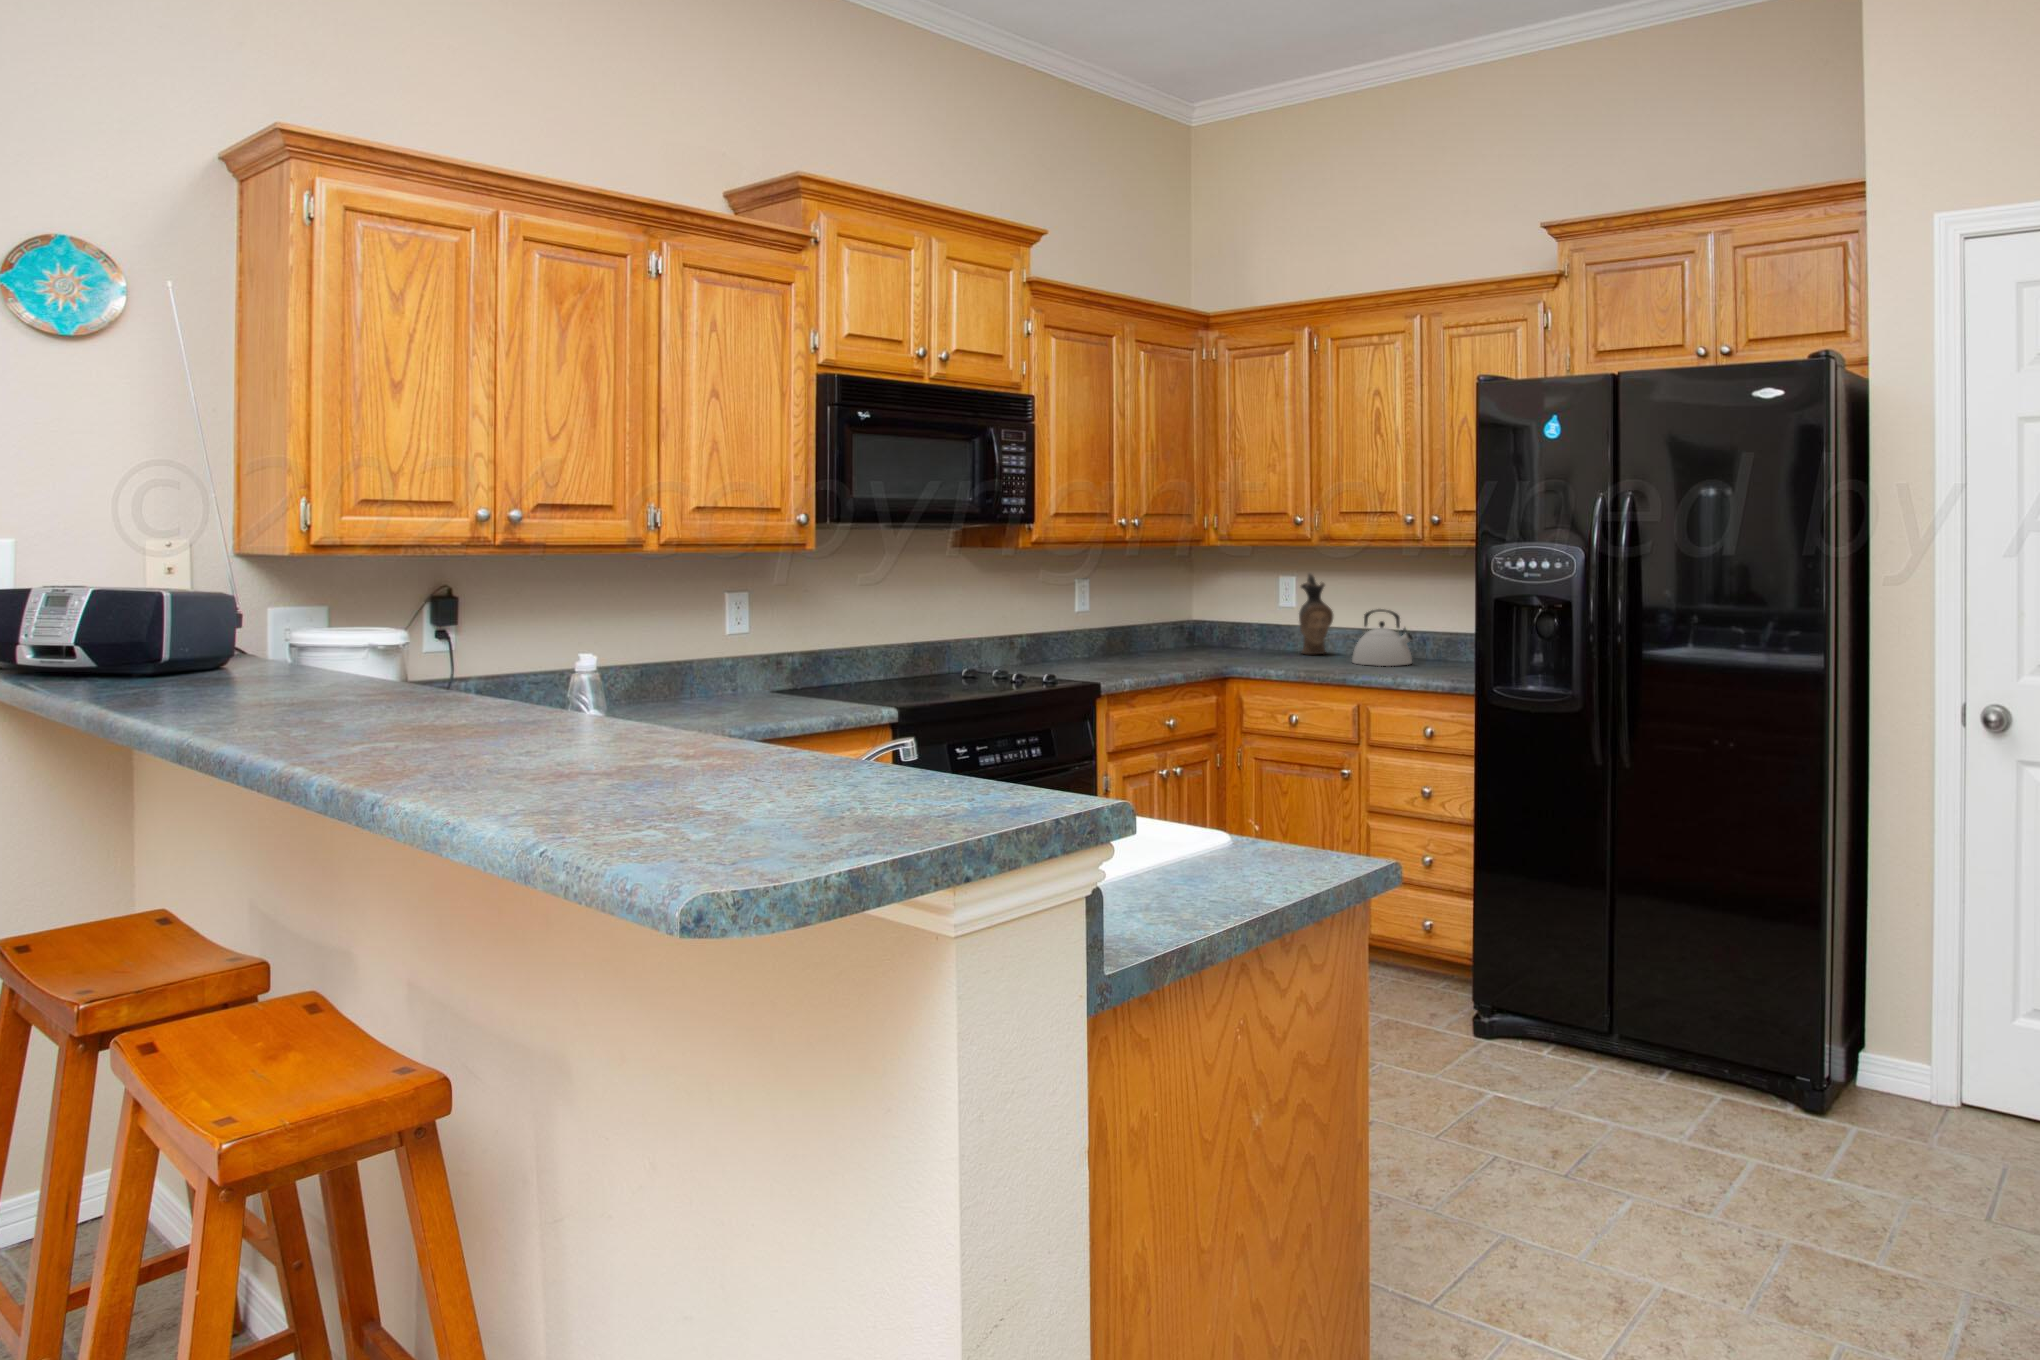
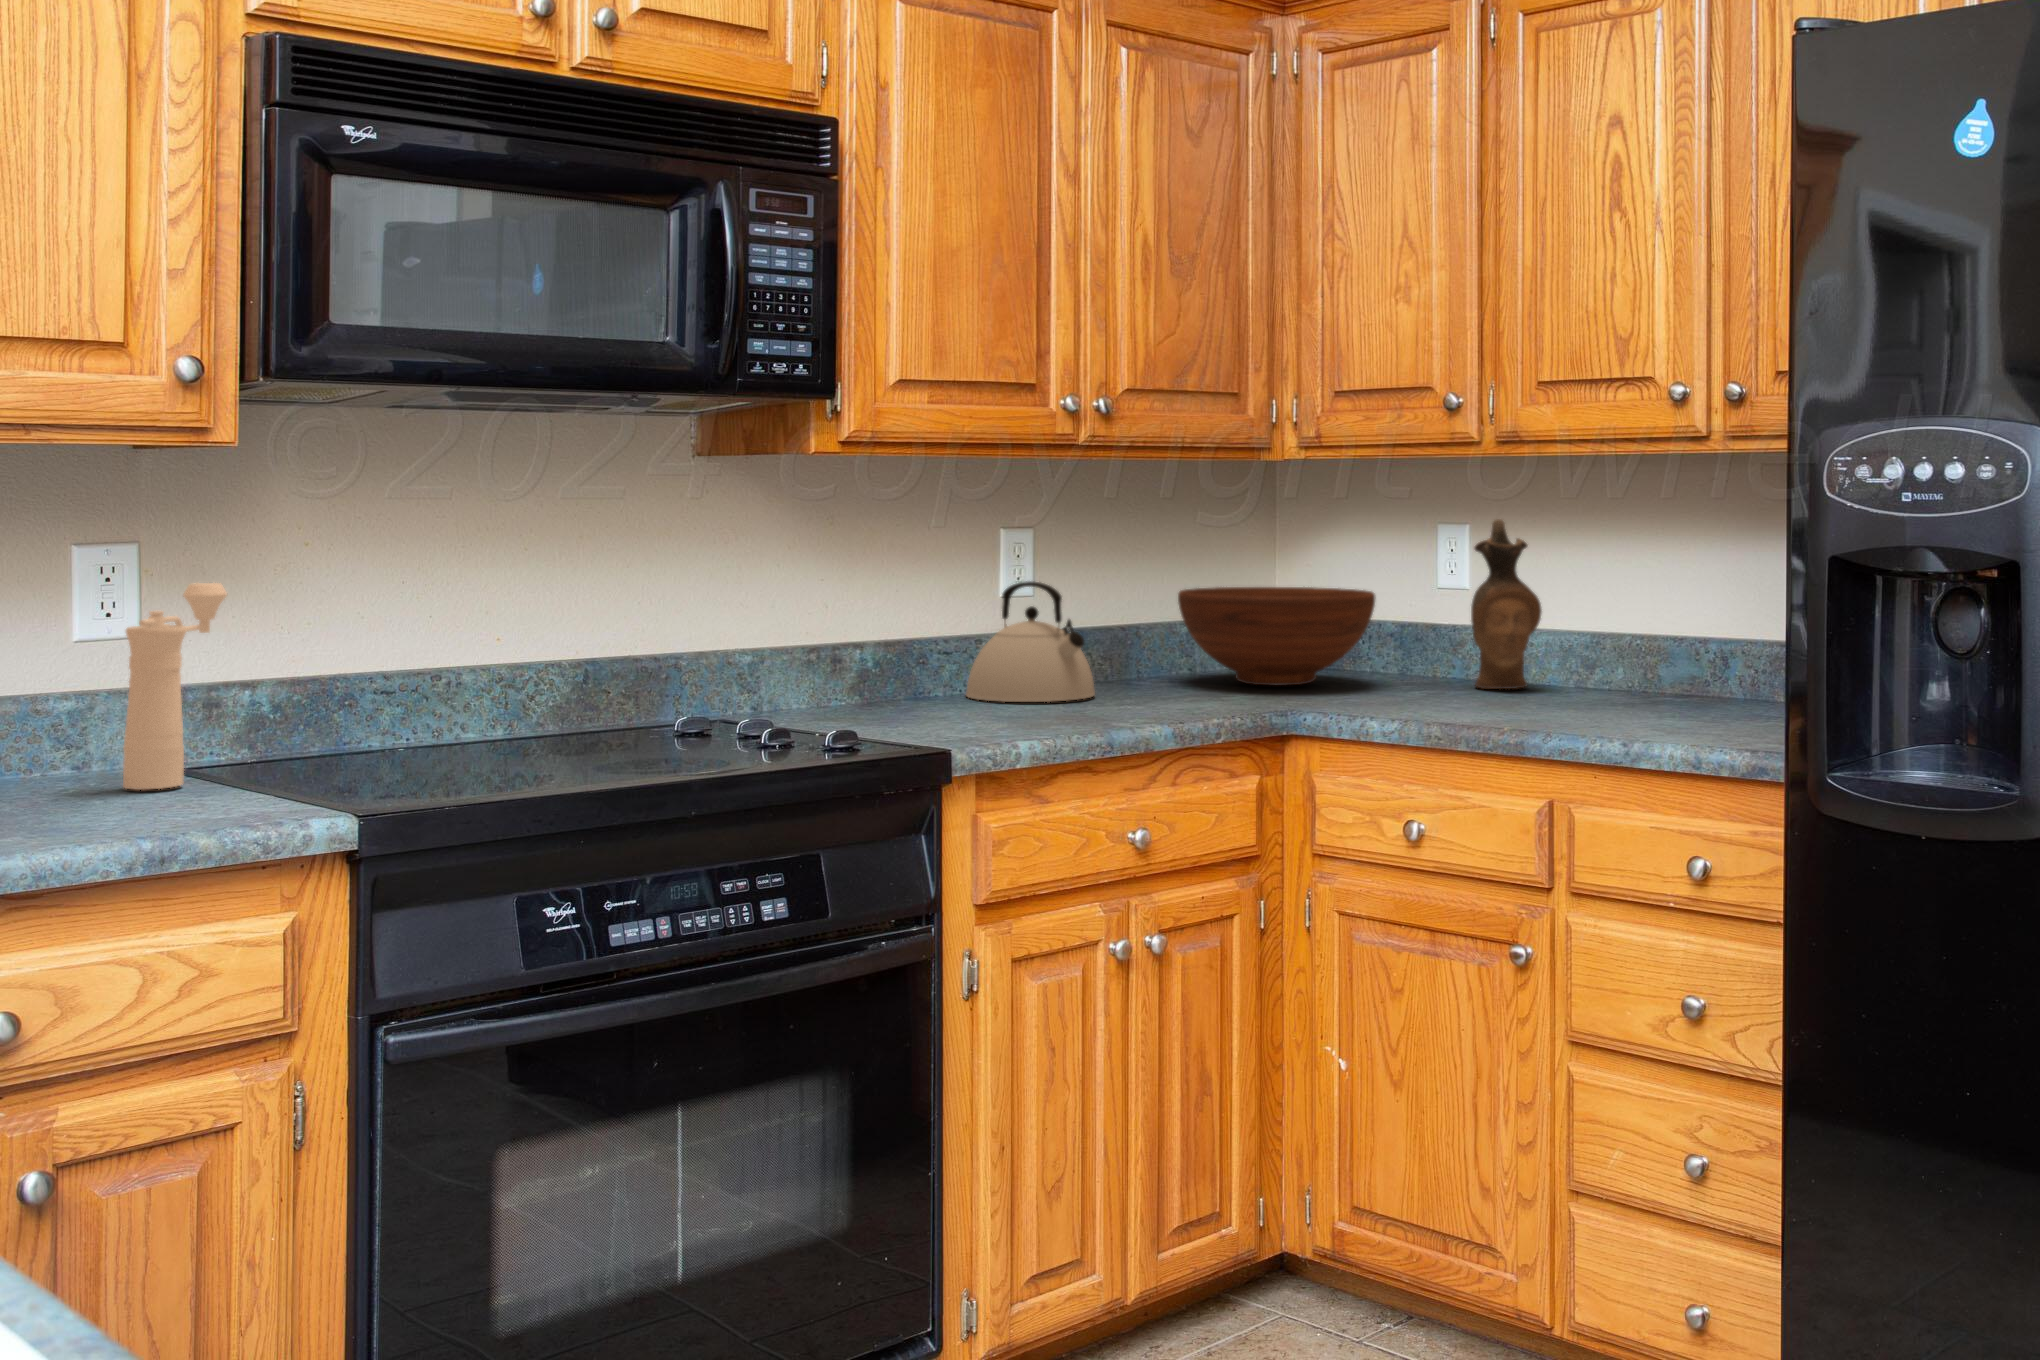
fruit bowl: none [1159,606,1254,654] -> present [1178,587,1376,686]
kettle: present [1352,609,1412,666] -> present [966,581,1095,702]
pepper mill: none [781,617,807,706] -> present [123,583,227,790]

